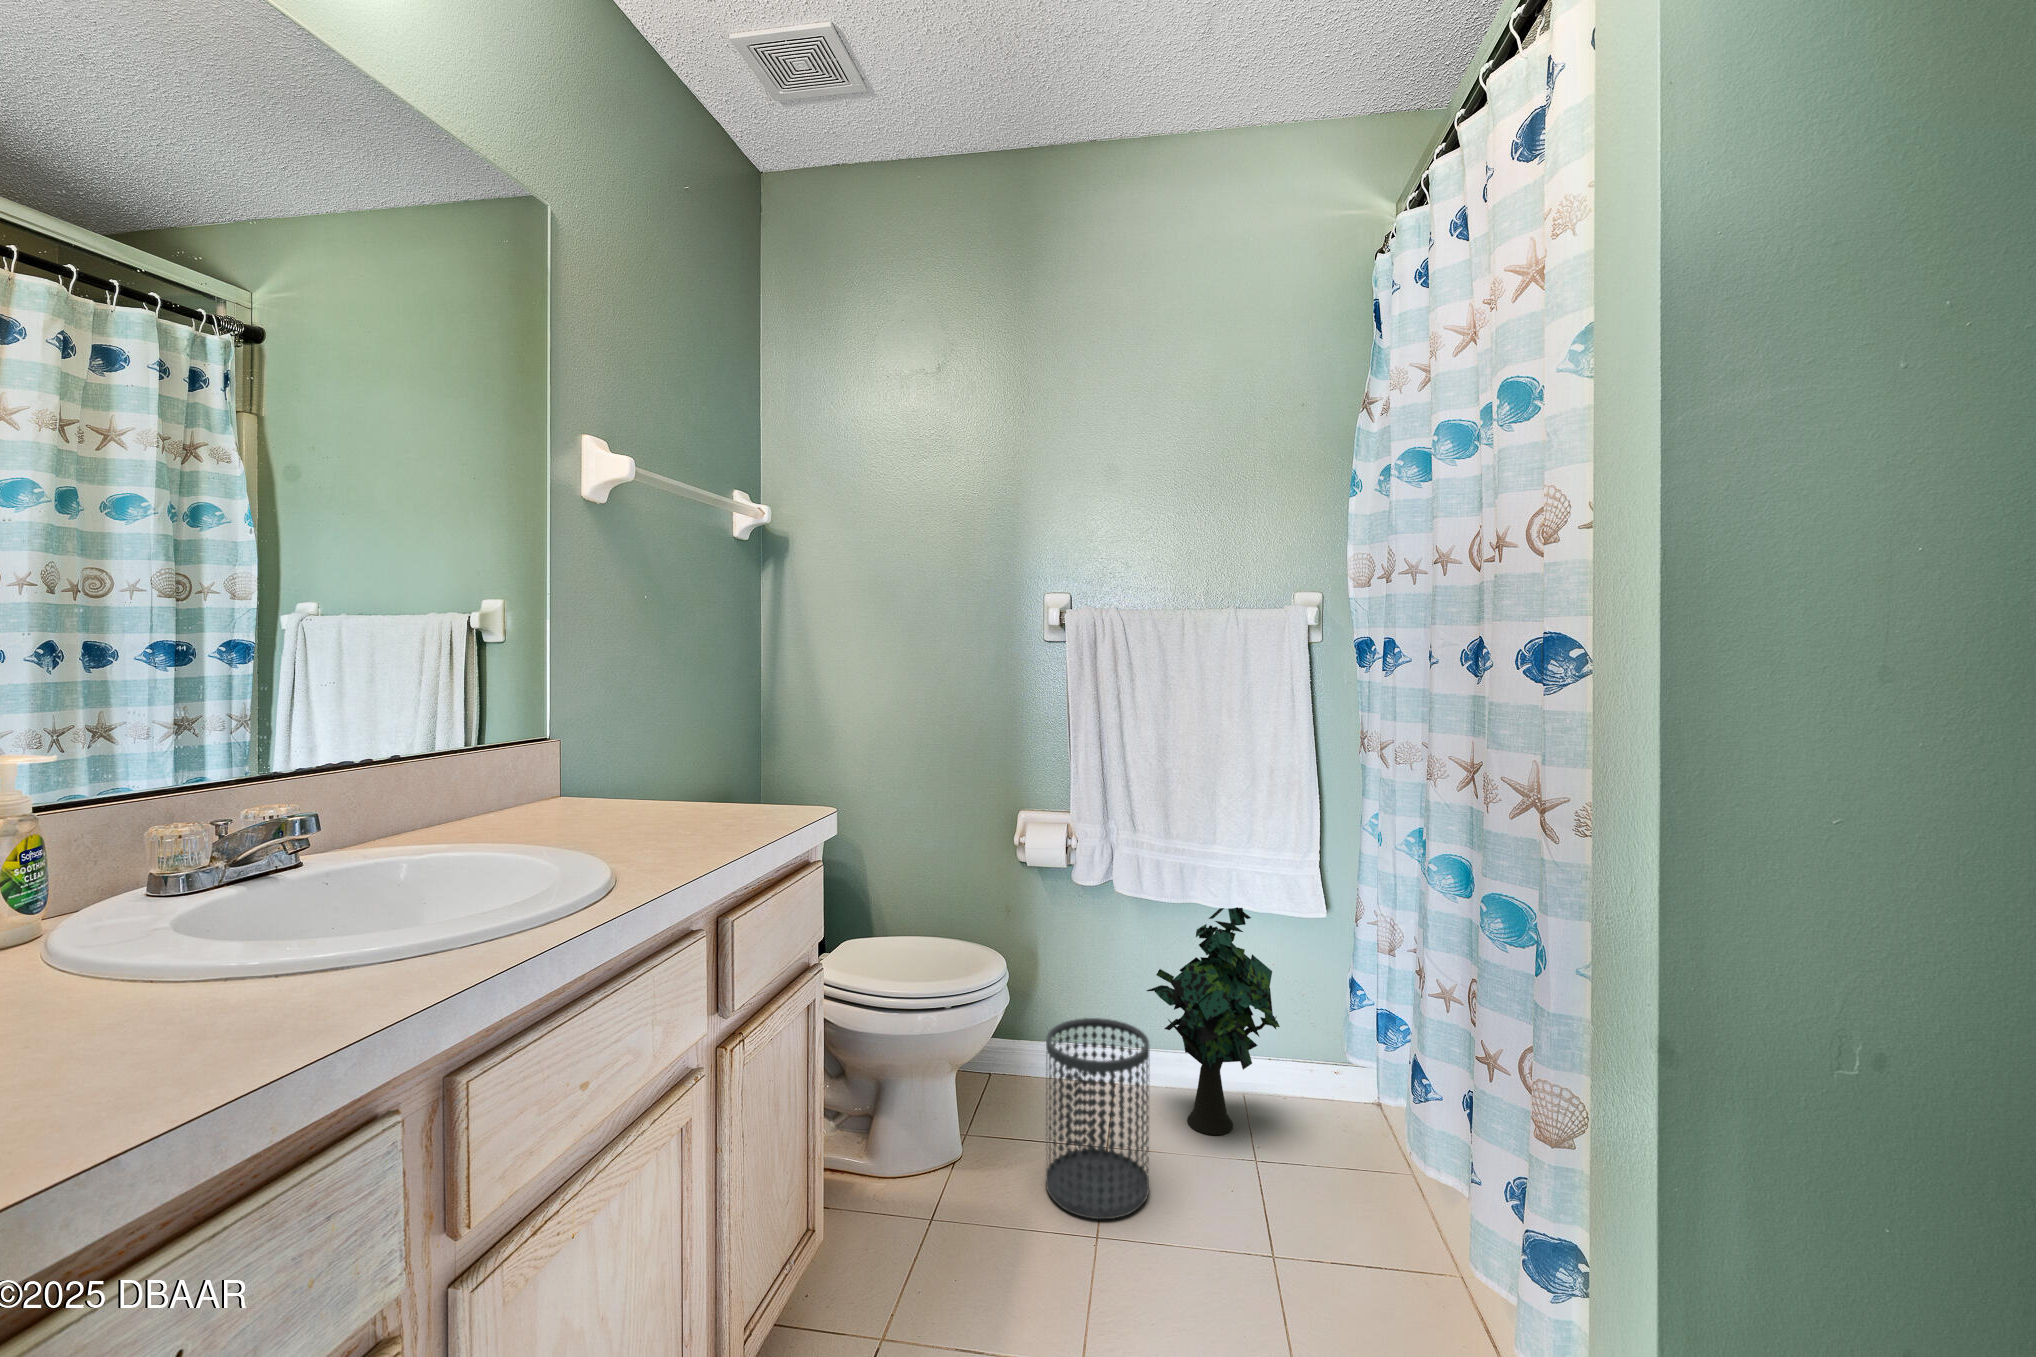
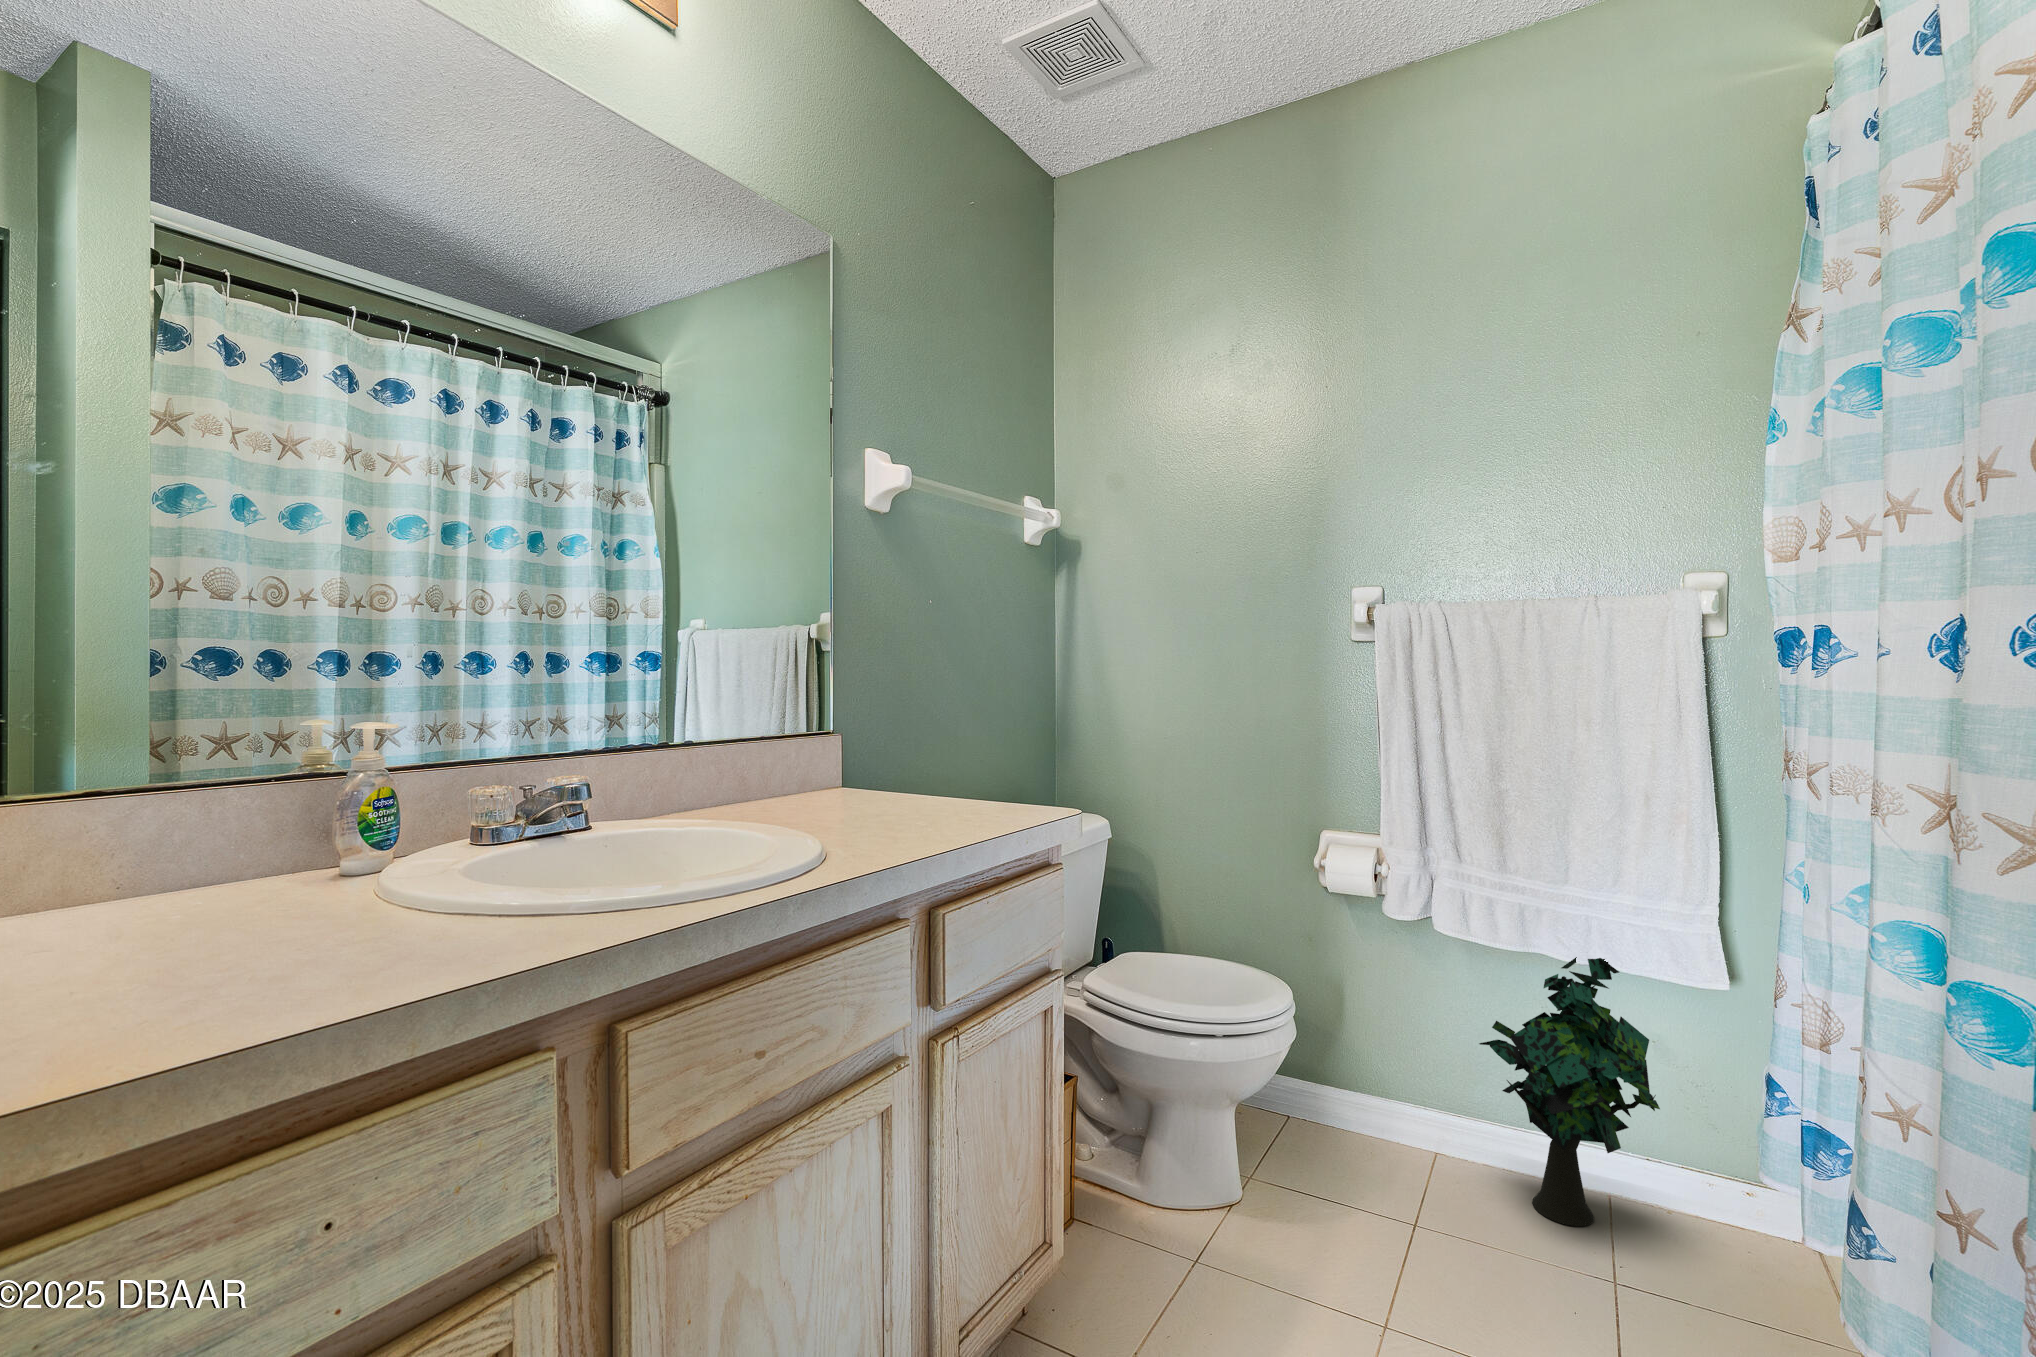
wastebasket: present [1046,1018,1149,1219] -> none [1355,1065,1482,1295]

